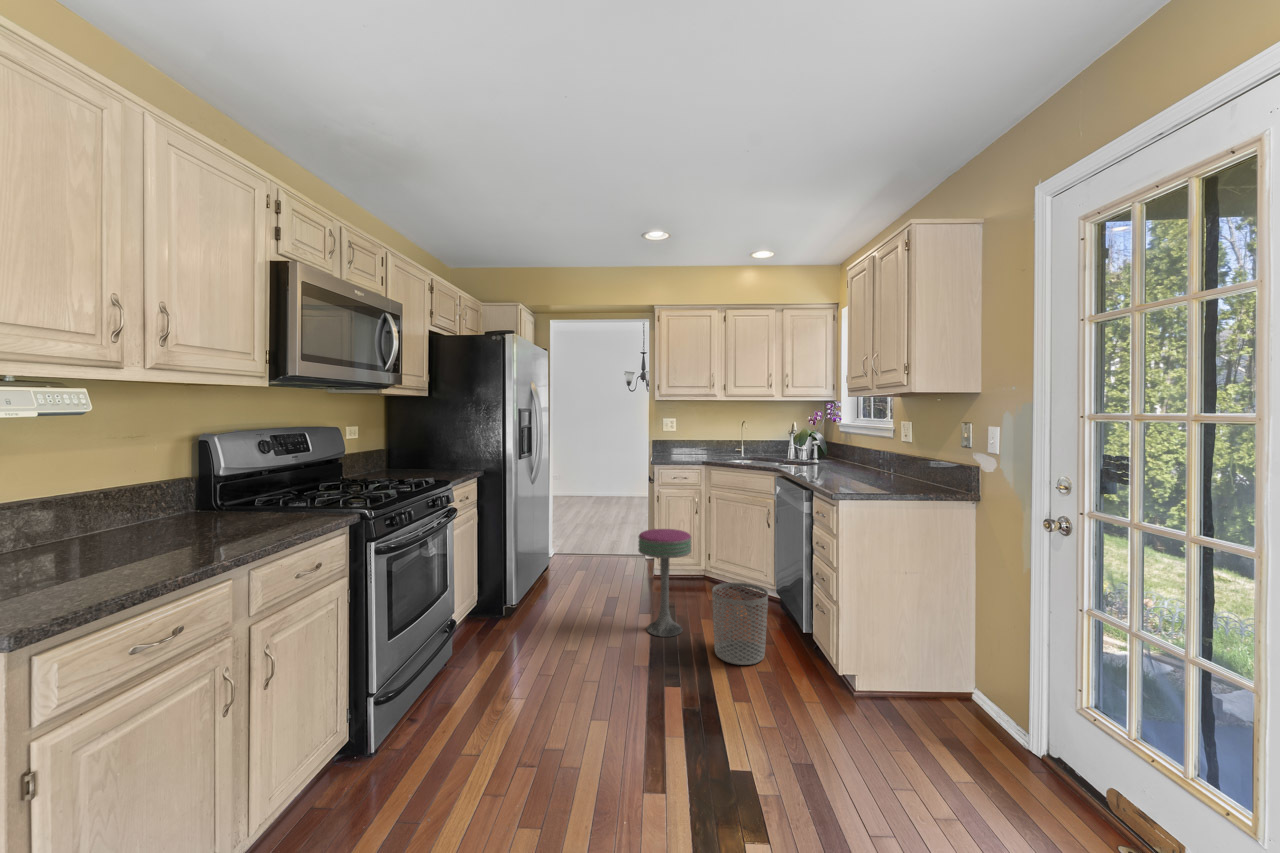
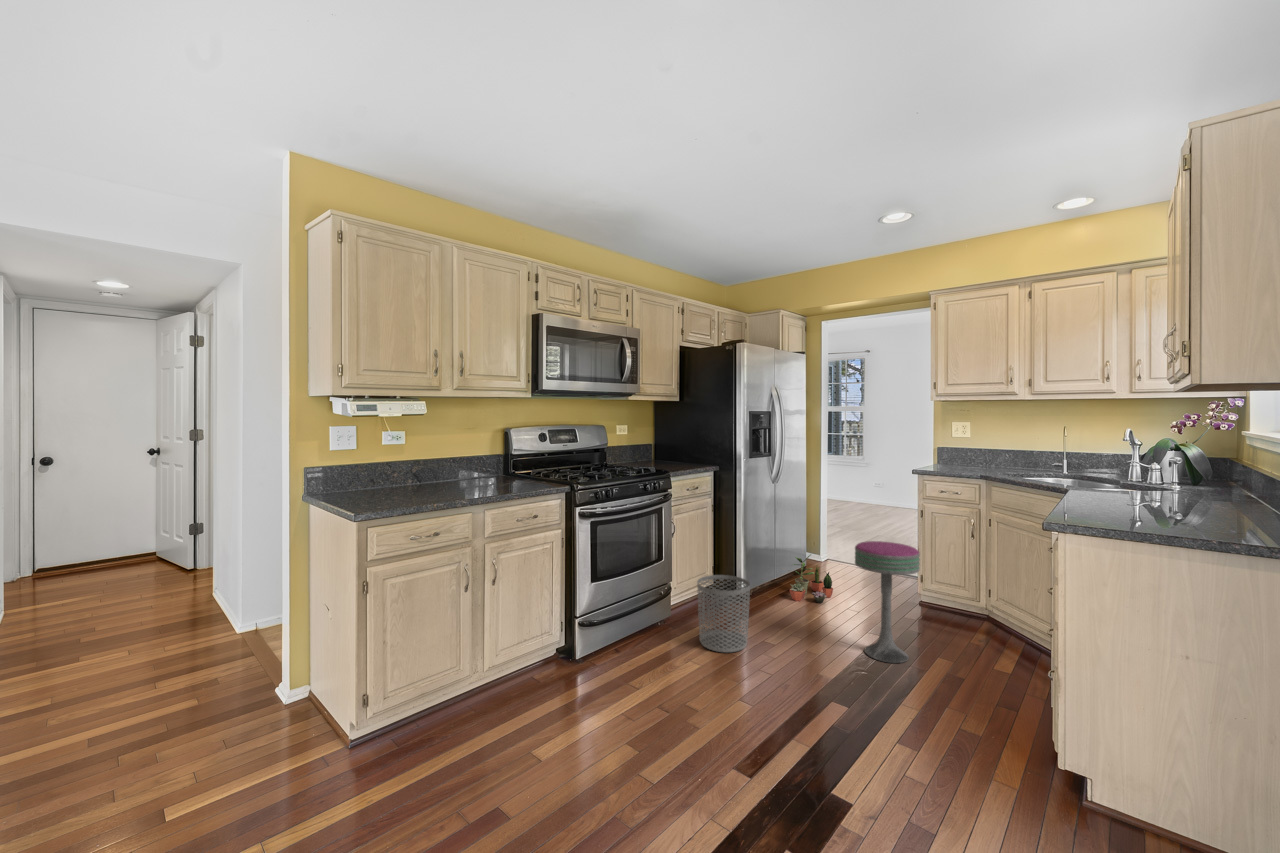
potted plant: none [544,551,584,600] -> present [790,554,833,603]
waste bin: present [712,583,768,665] -> present [697,575,750,653]

